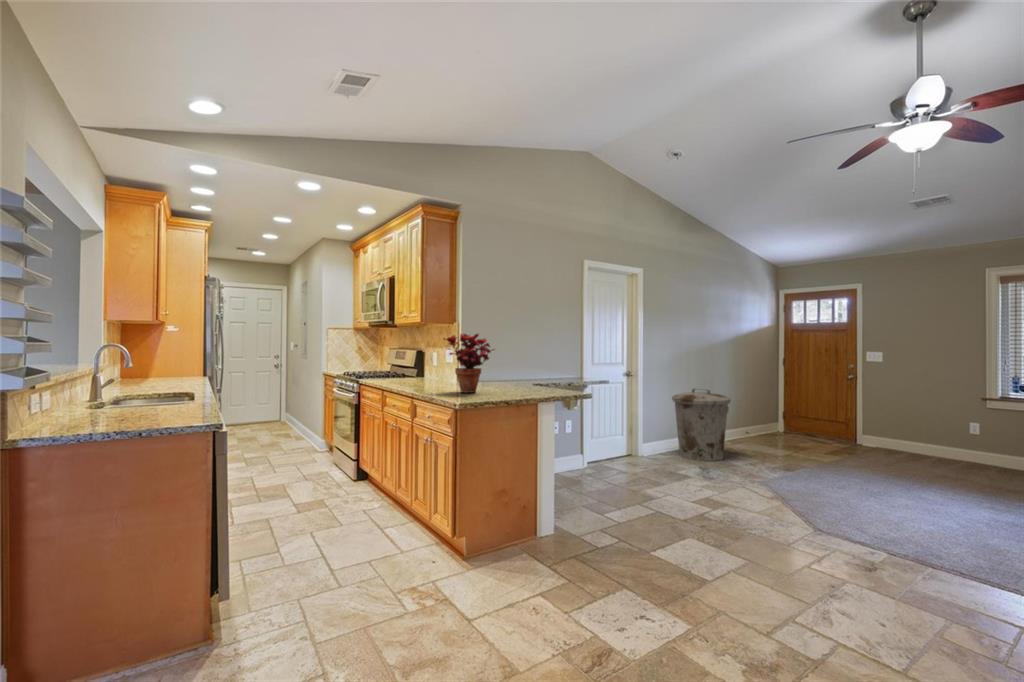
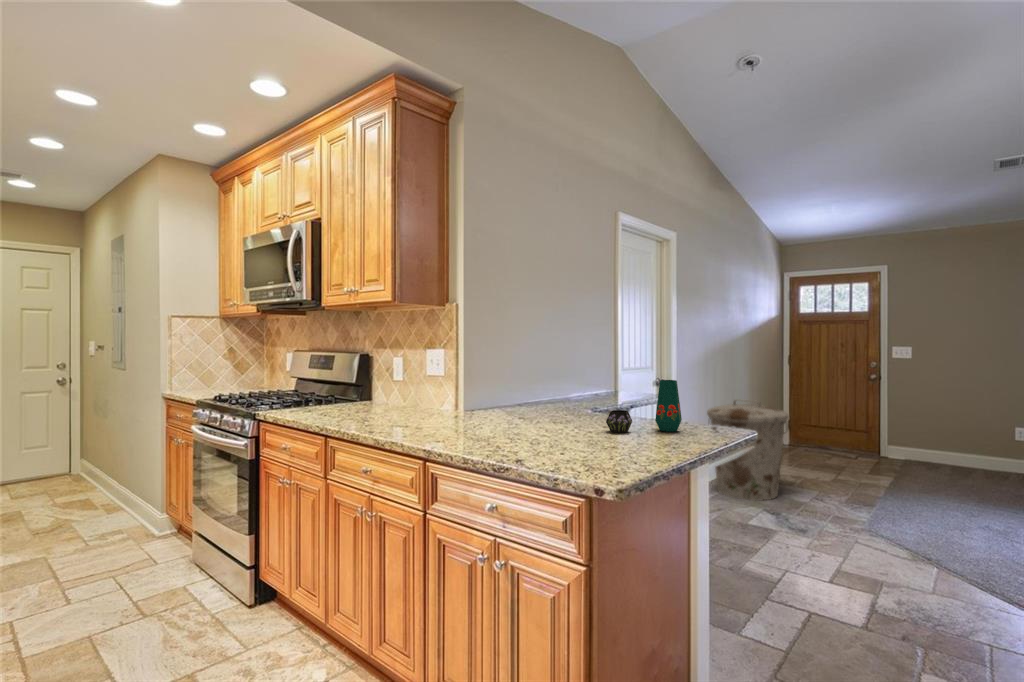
potted plant: present [444,334,494,393] -> none [494,319,609,443]
vase: none [508,365,548,392] -> present [606,380,682,433]

